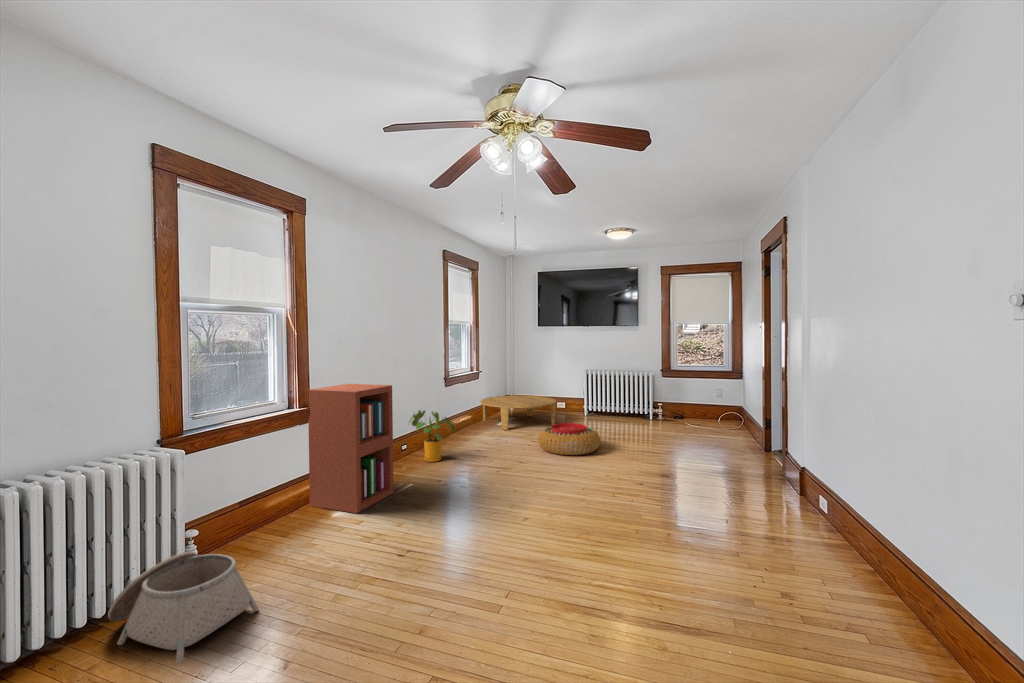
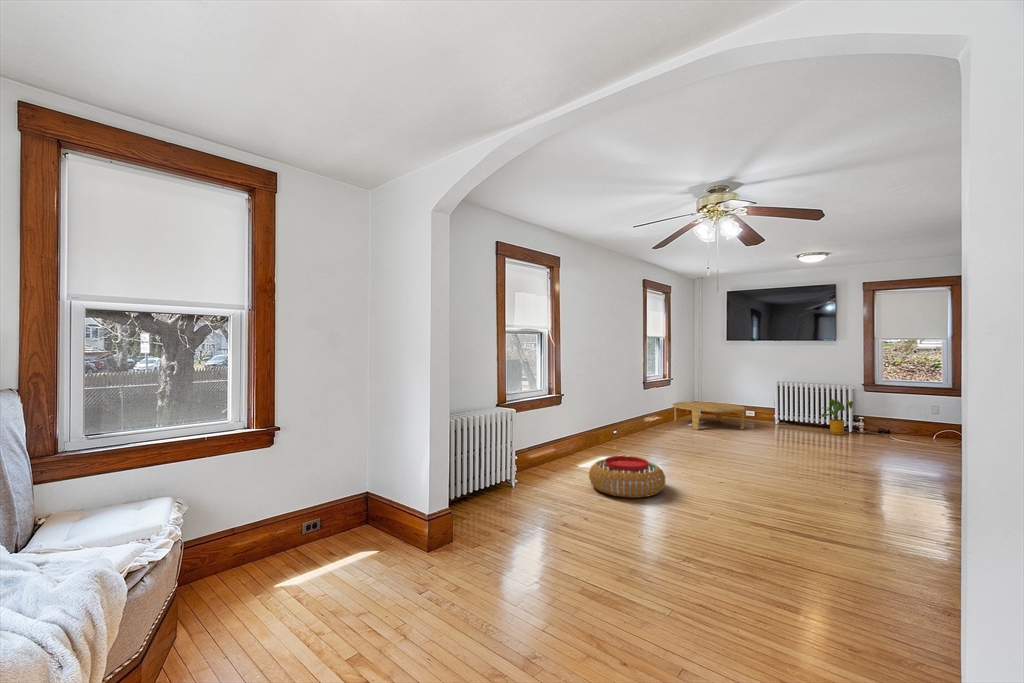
bookshelf: present [308,384,393,513] -> none [560,381,614,468]
house plant: present [409,410,455,462] -> present [821,399,853,435]
pouf: present [538,423,600,455] -> present [589,456,666,498]
basket: present [108,551,259,663] -> none [489,464,557,512]

